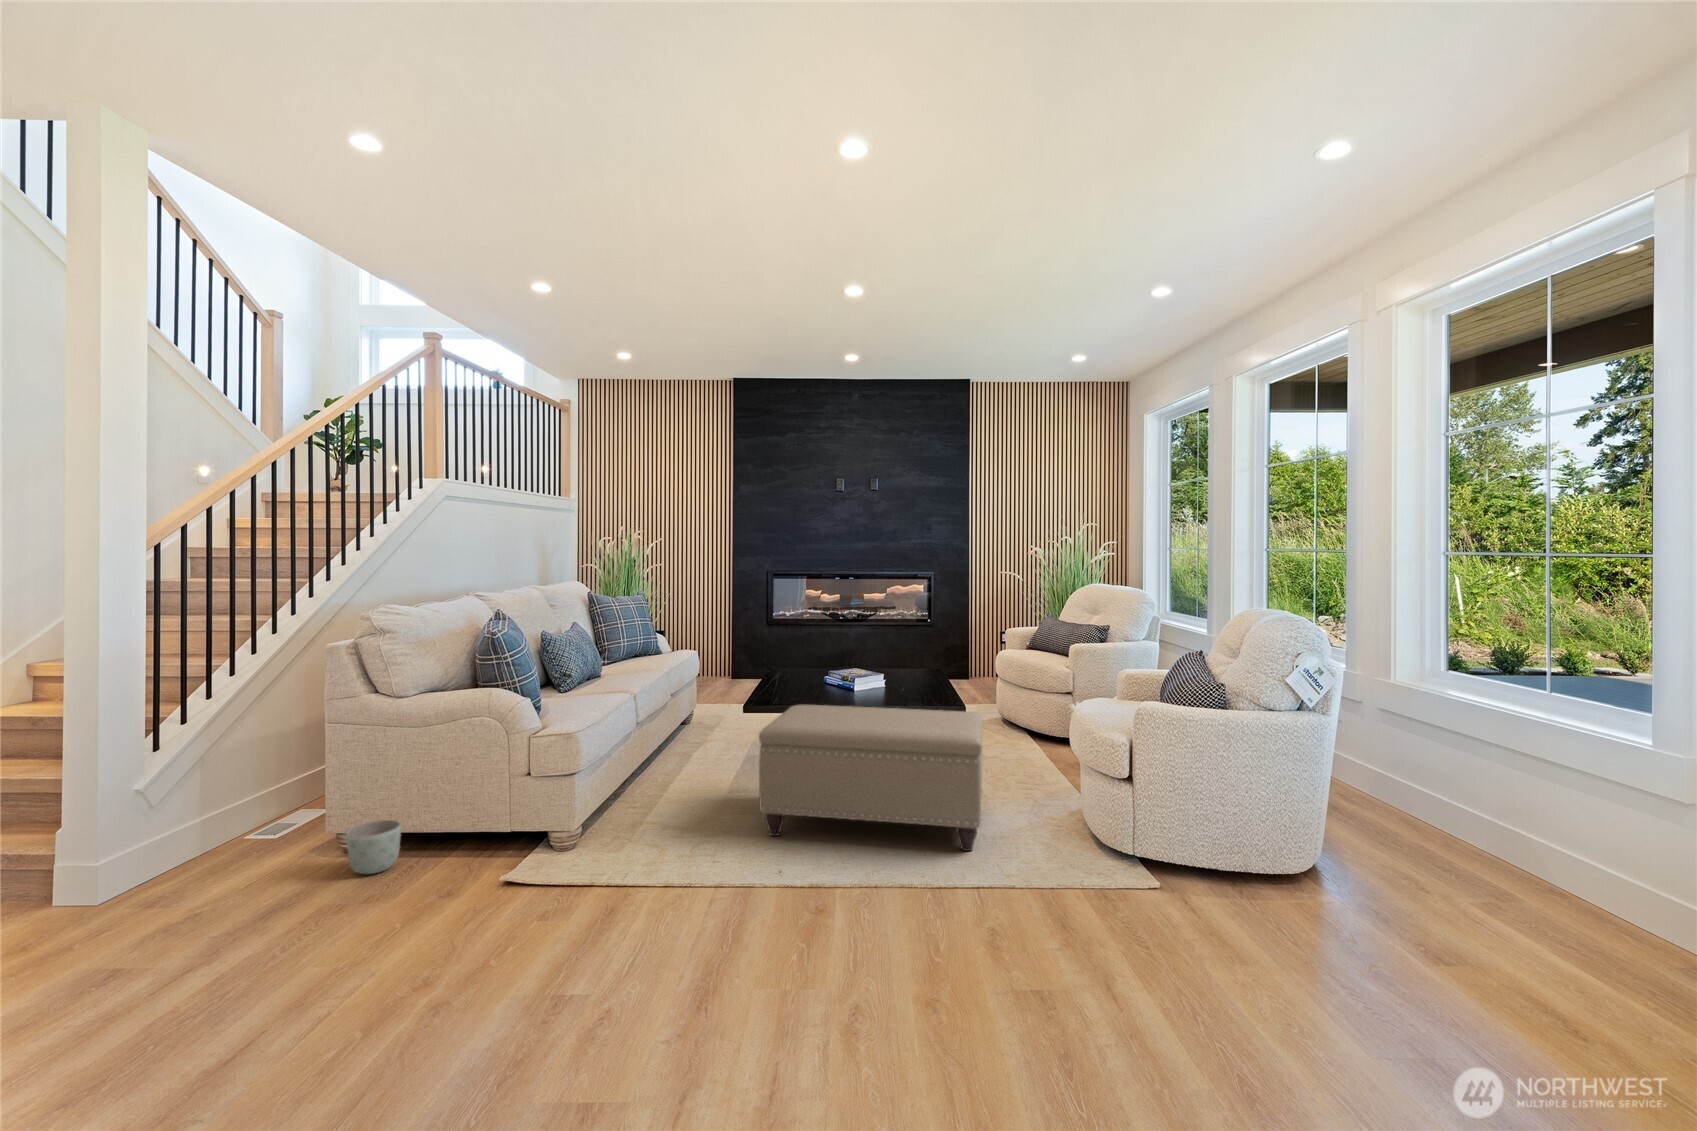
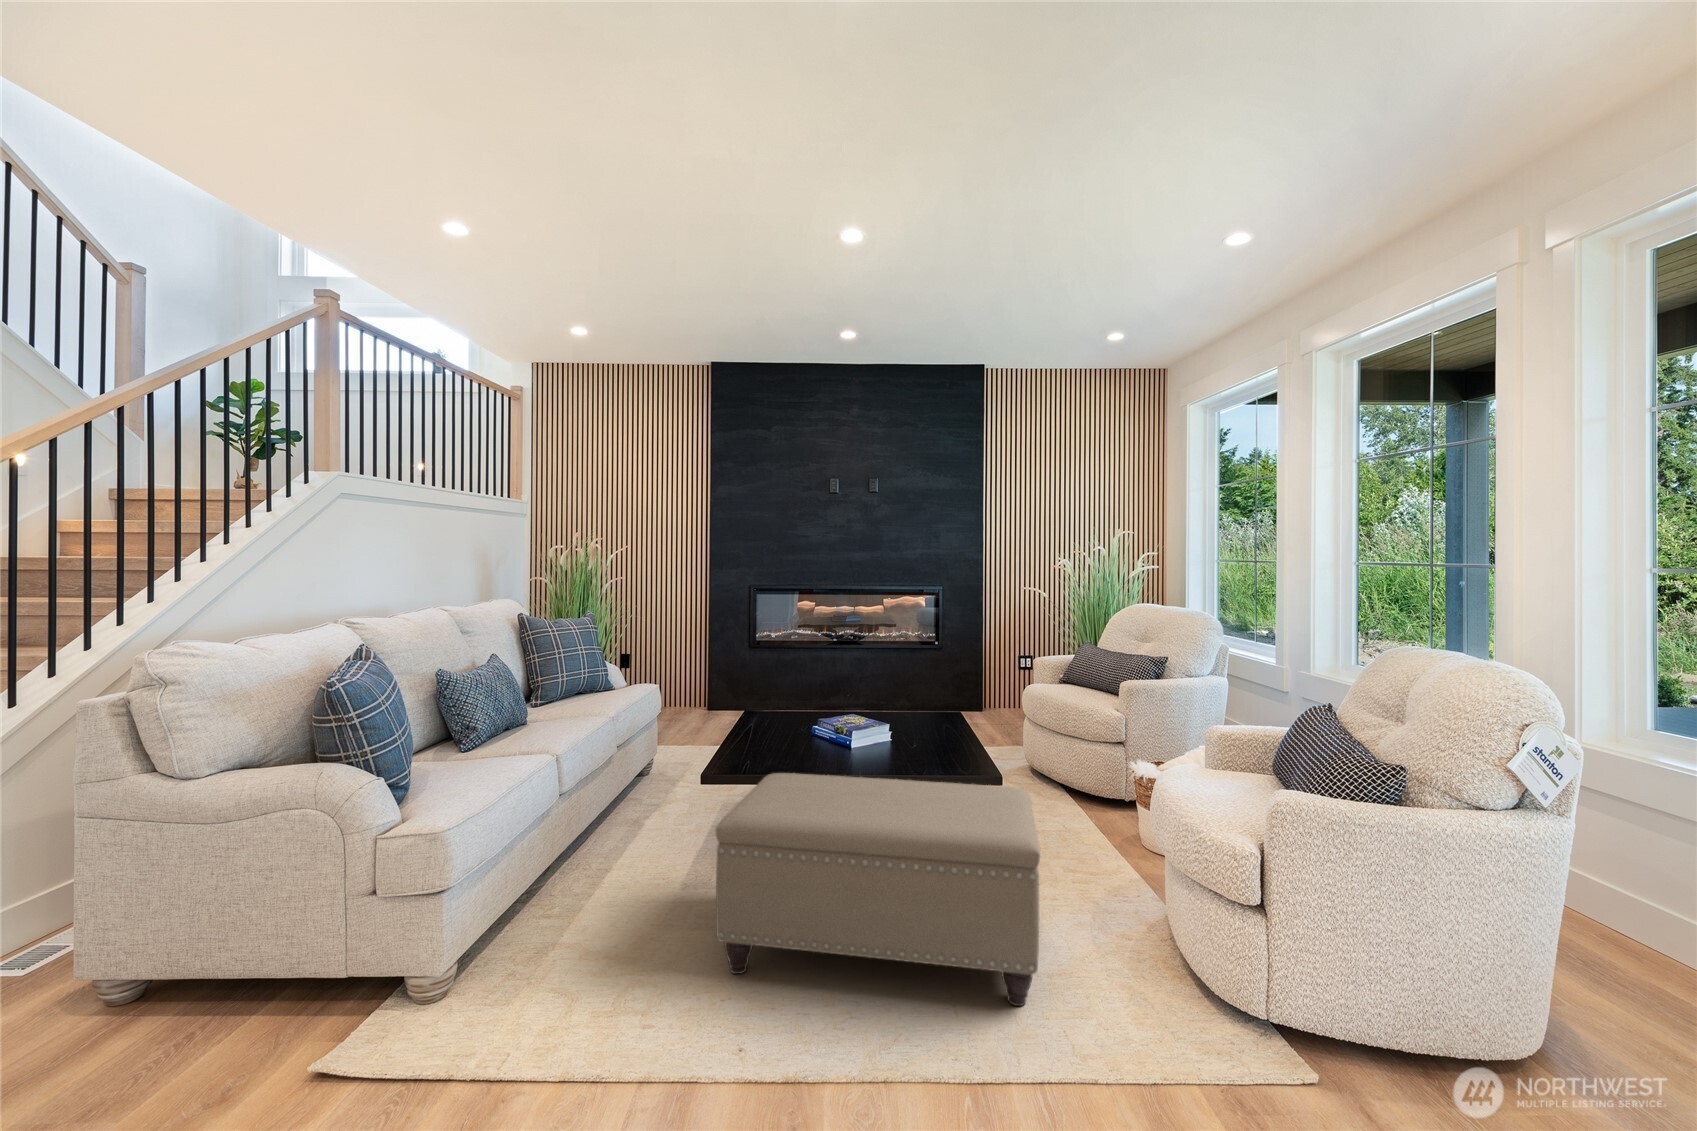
planter: present [346,820,401,874] -> none [71,966,171,1061]

